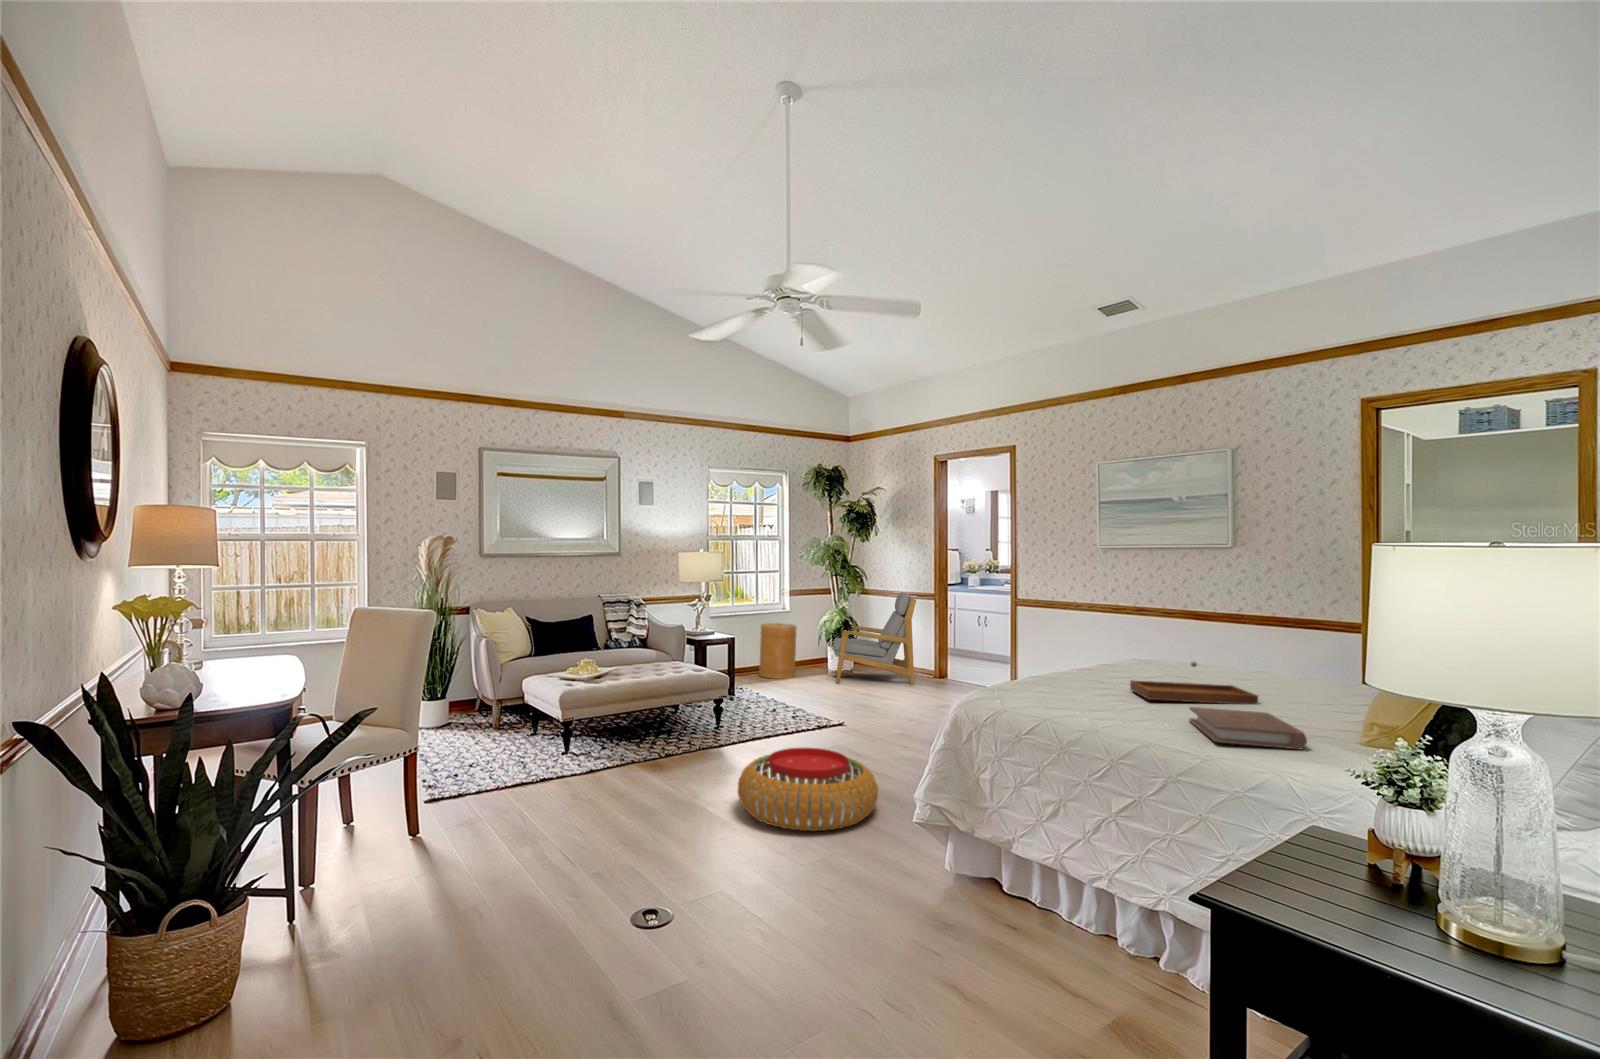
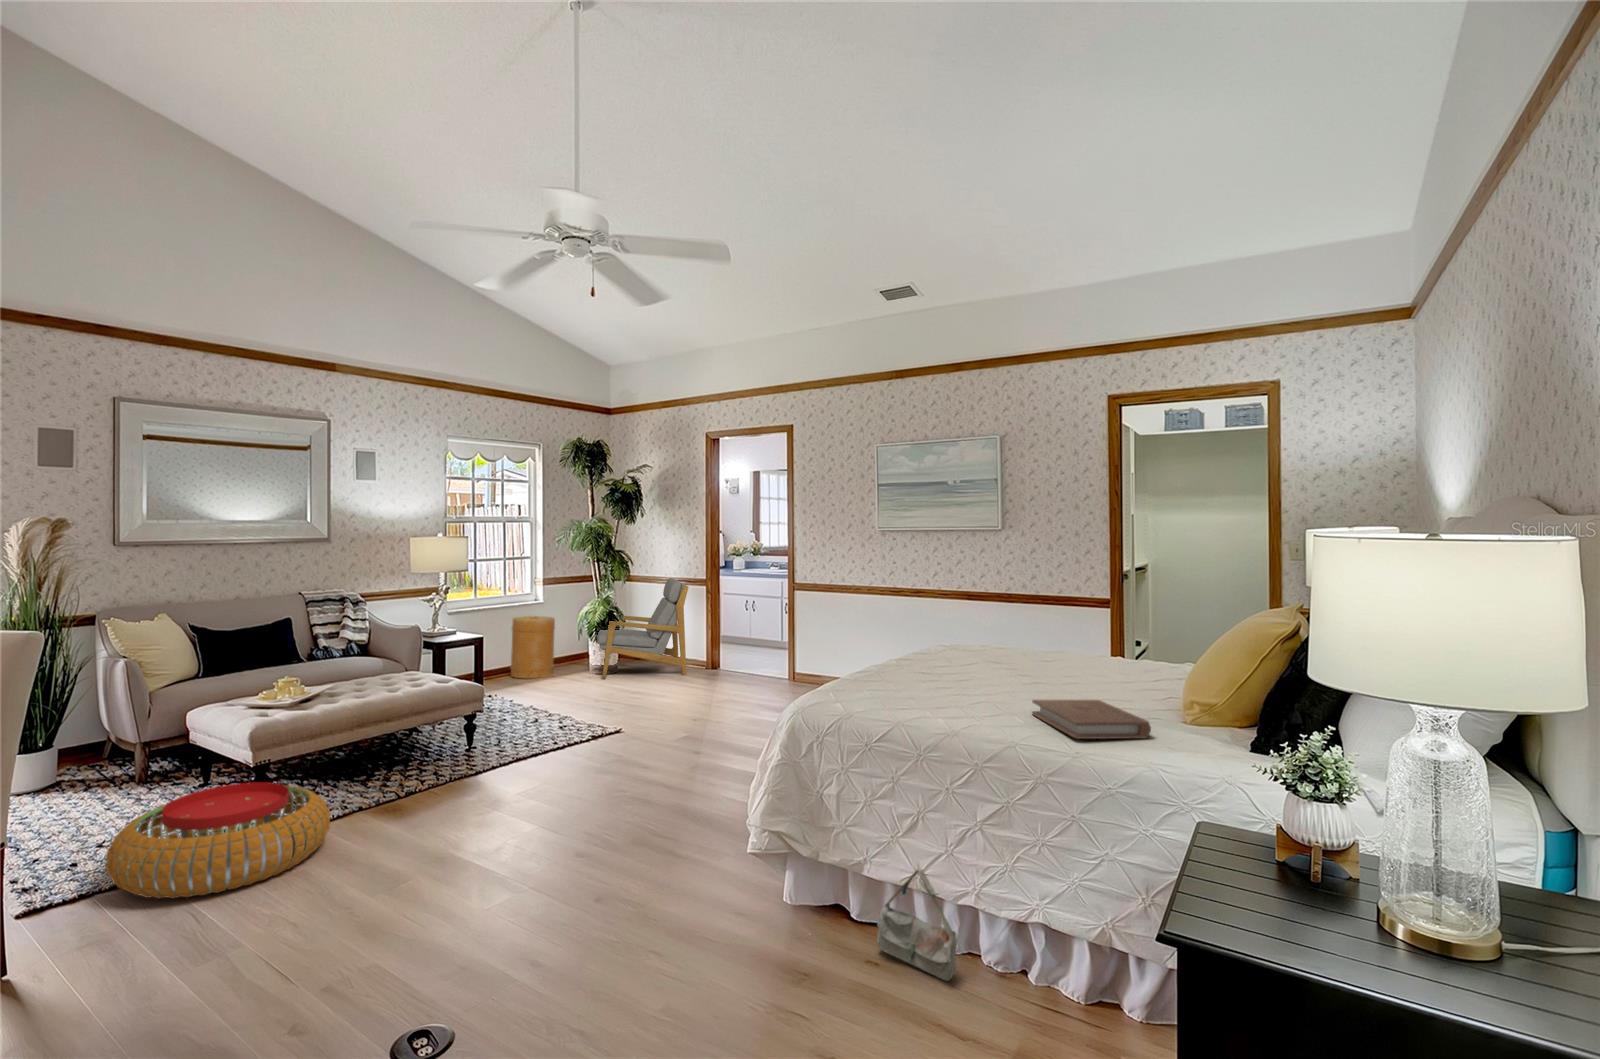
tray: present [1130,661,1258,704] -> none [955,649,1072,692]
pouf: present [738,748,878,831] -> present [106,782,331,898]
bag: none [1020,850,1091,957] -> present [877,868,957,981]

